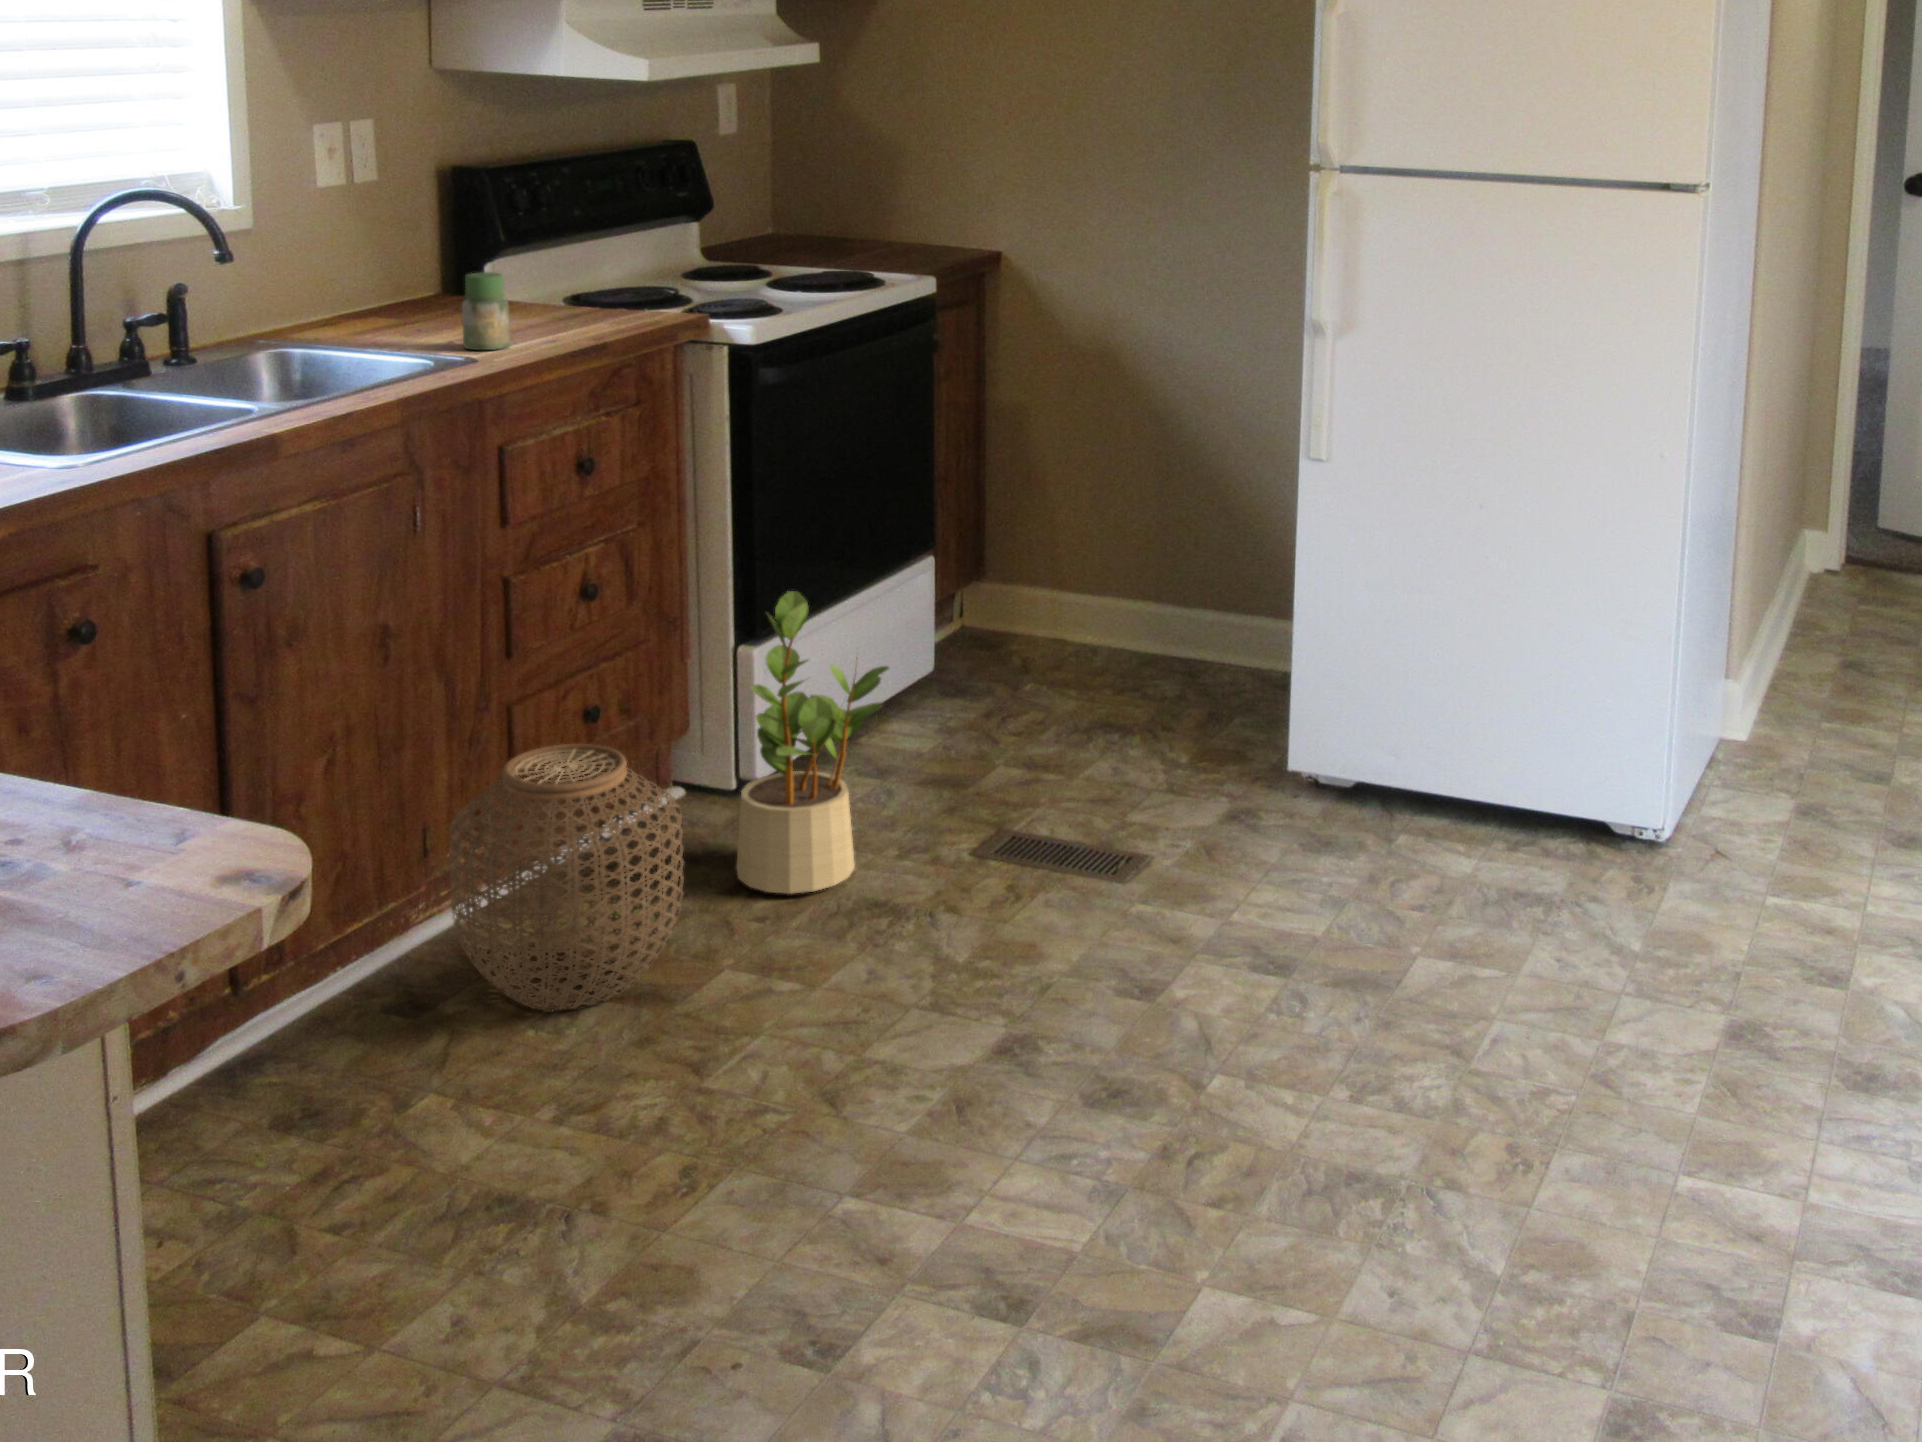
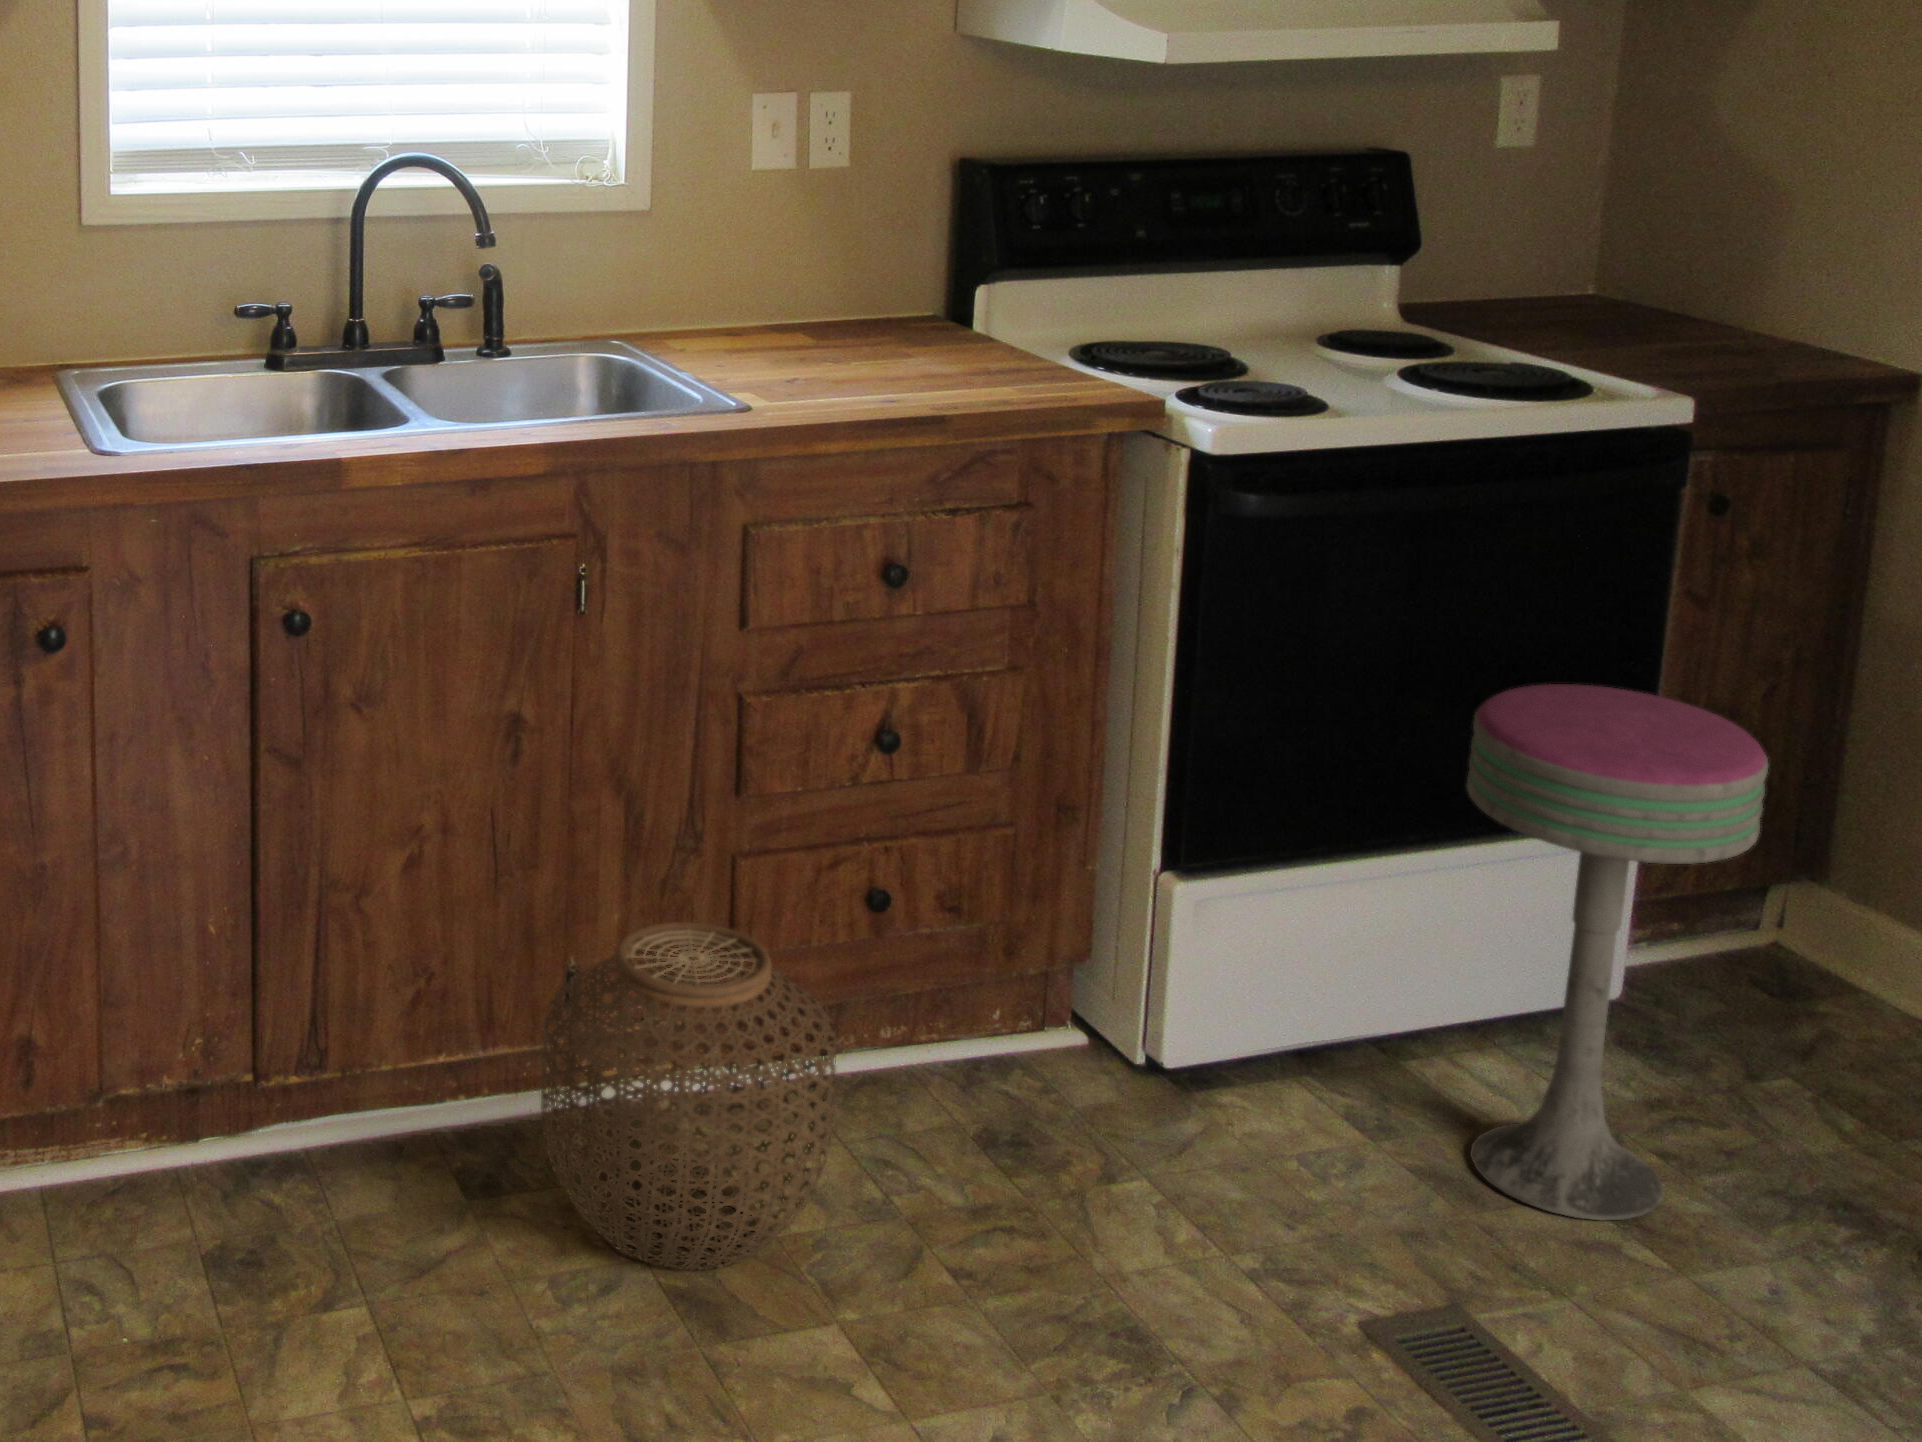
jar: present [462,272,510,350] -> none [797,303,858,405]
bar stool: none [919,452,1088,781] -> present [1467,684,1768,1221]
potted plant: present [737,591,889,894] -> none [1002,820,1249,1252]

